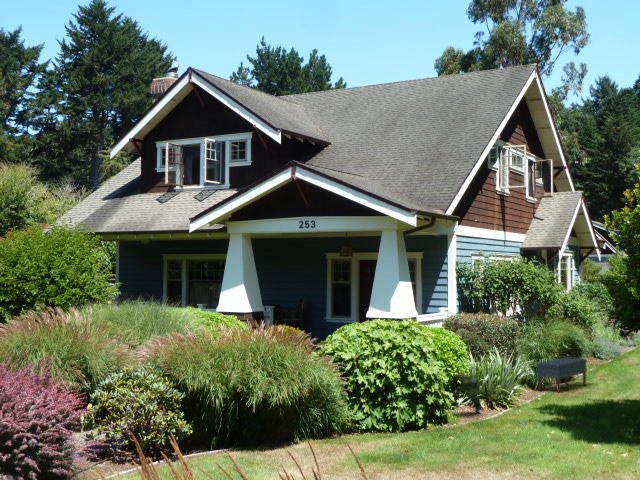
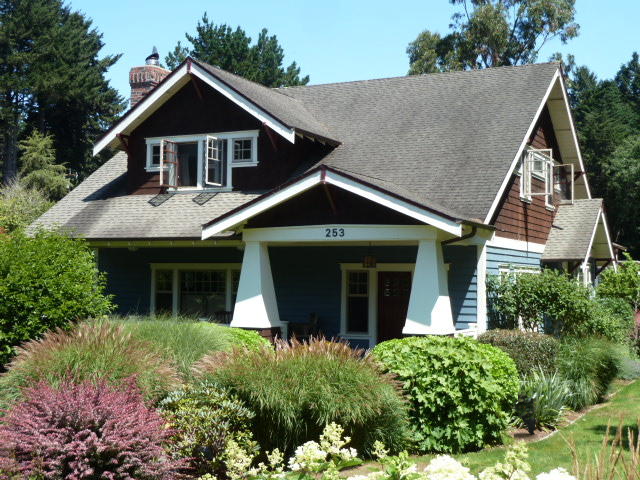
bench: present [537,357,587,392] -> none [580,376,630,413]

